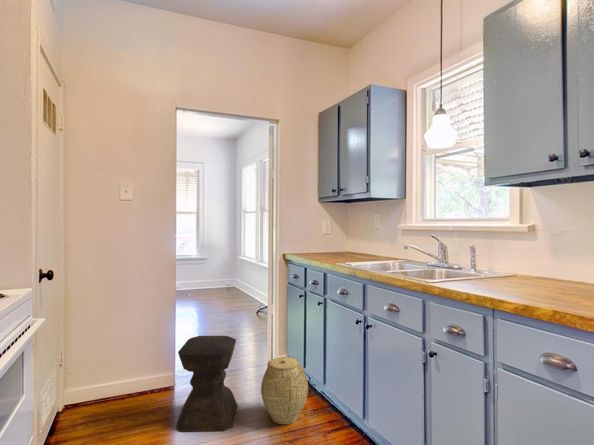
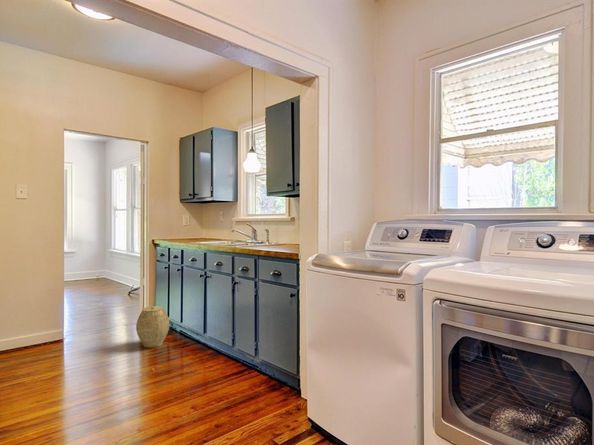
stool: present [176,336,238,432] -> none [72,295,118,359]

